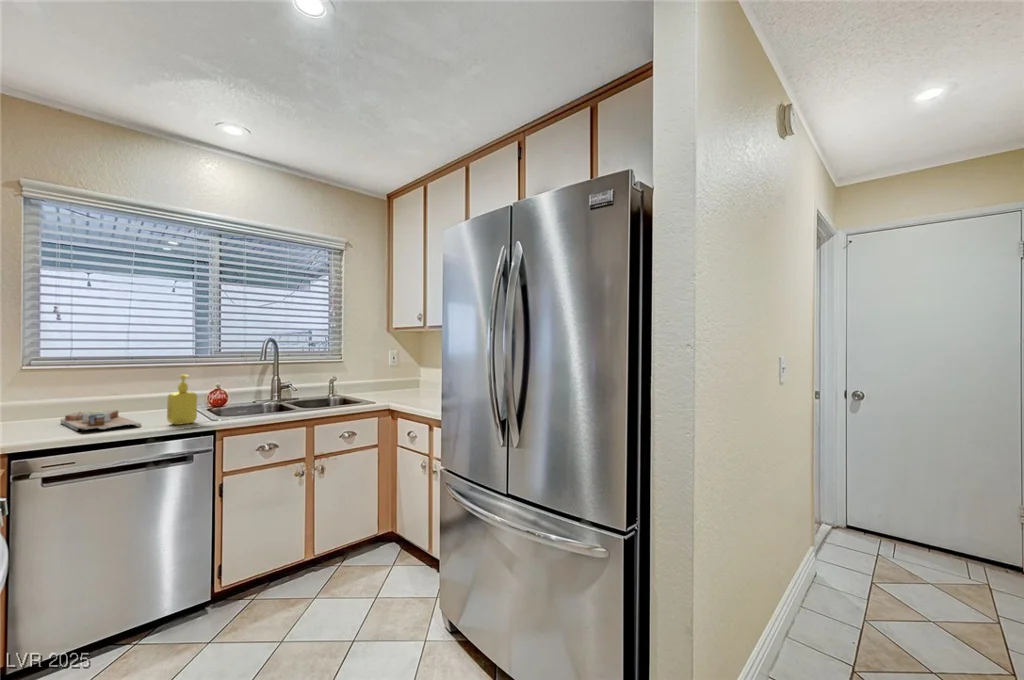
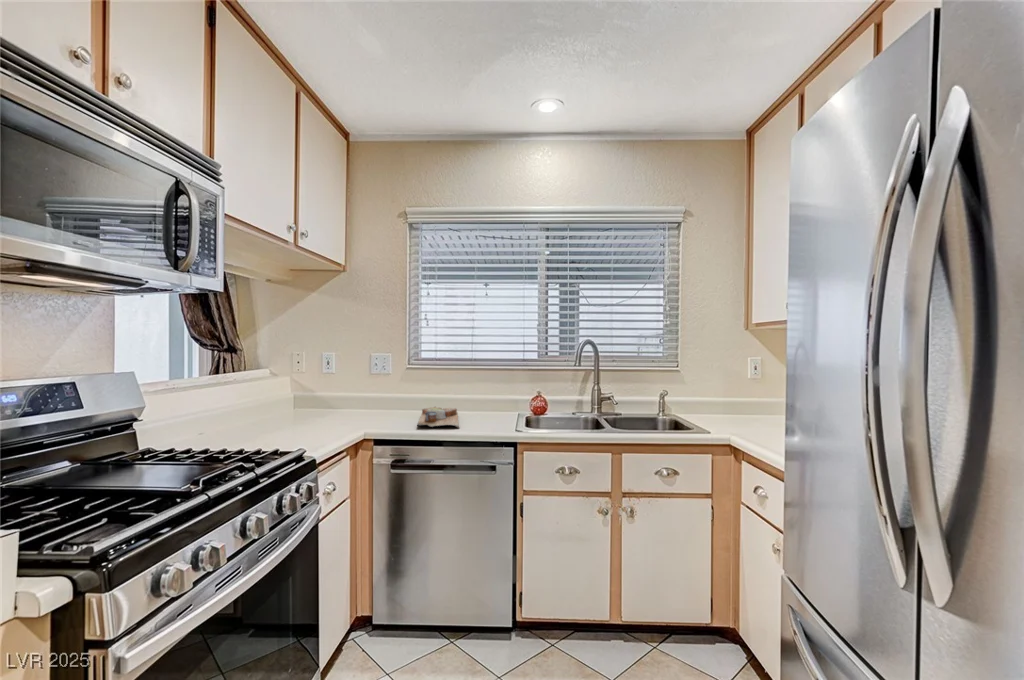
soap dispenser: present [167,375,197,425] -> none [478,379,501,431]

